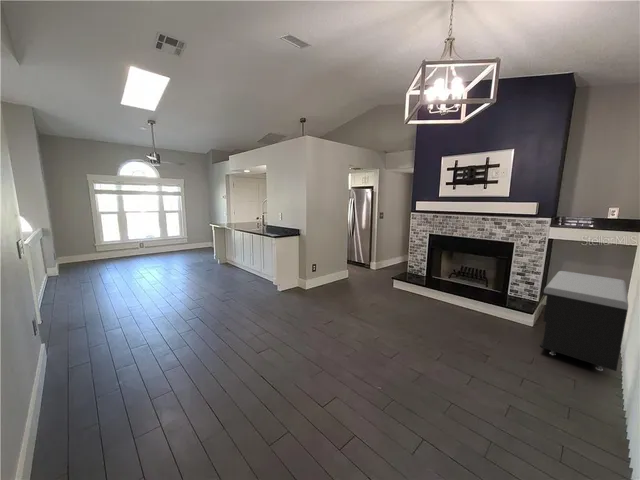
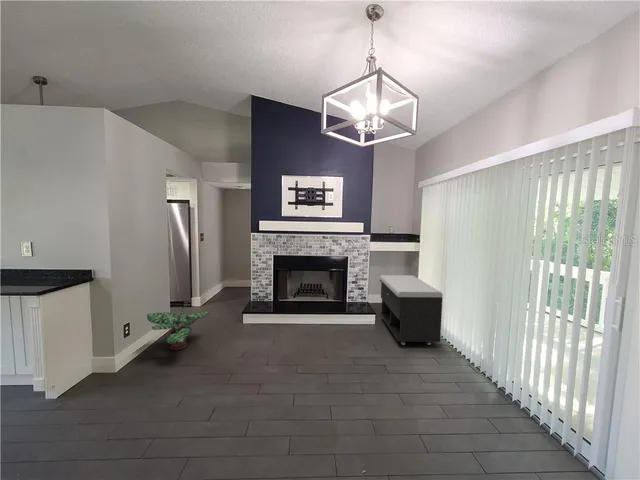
potted plant: none [326,261,367,290] -> present [147,307,209,350]

